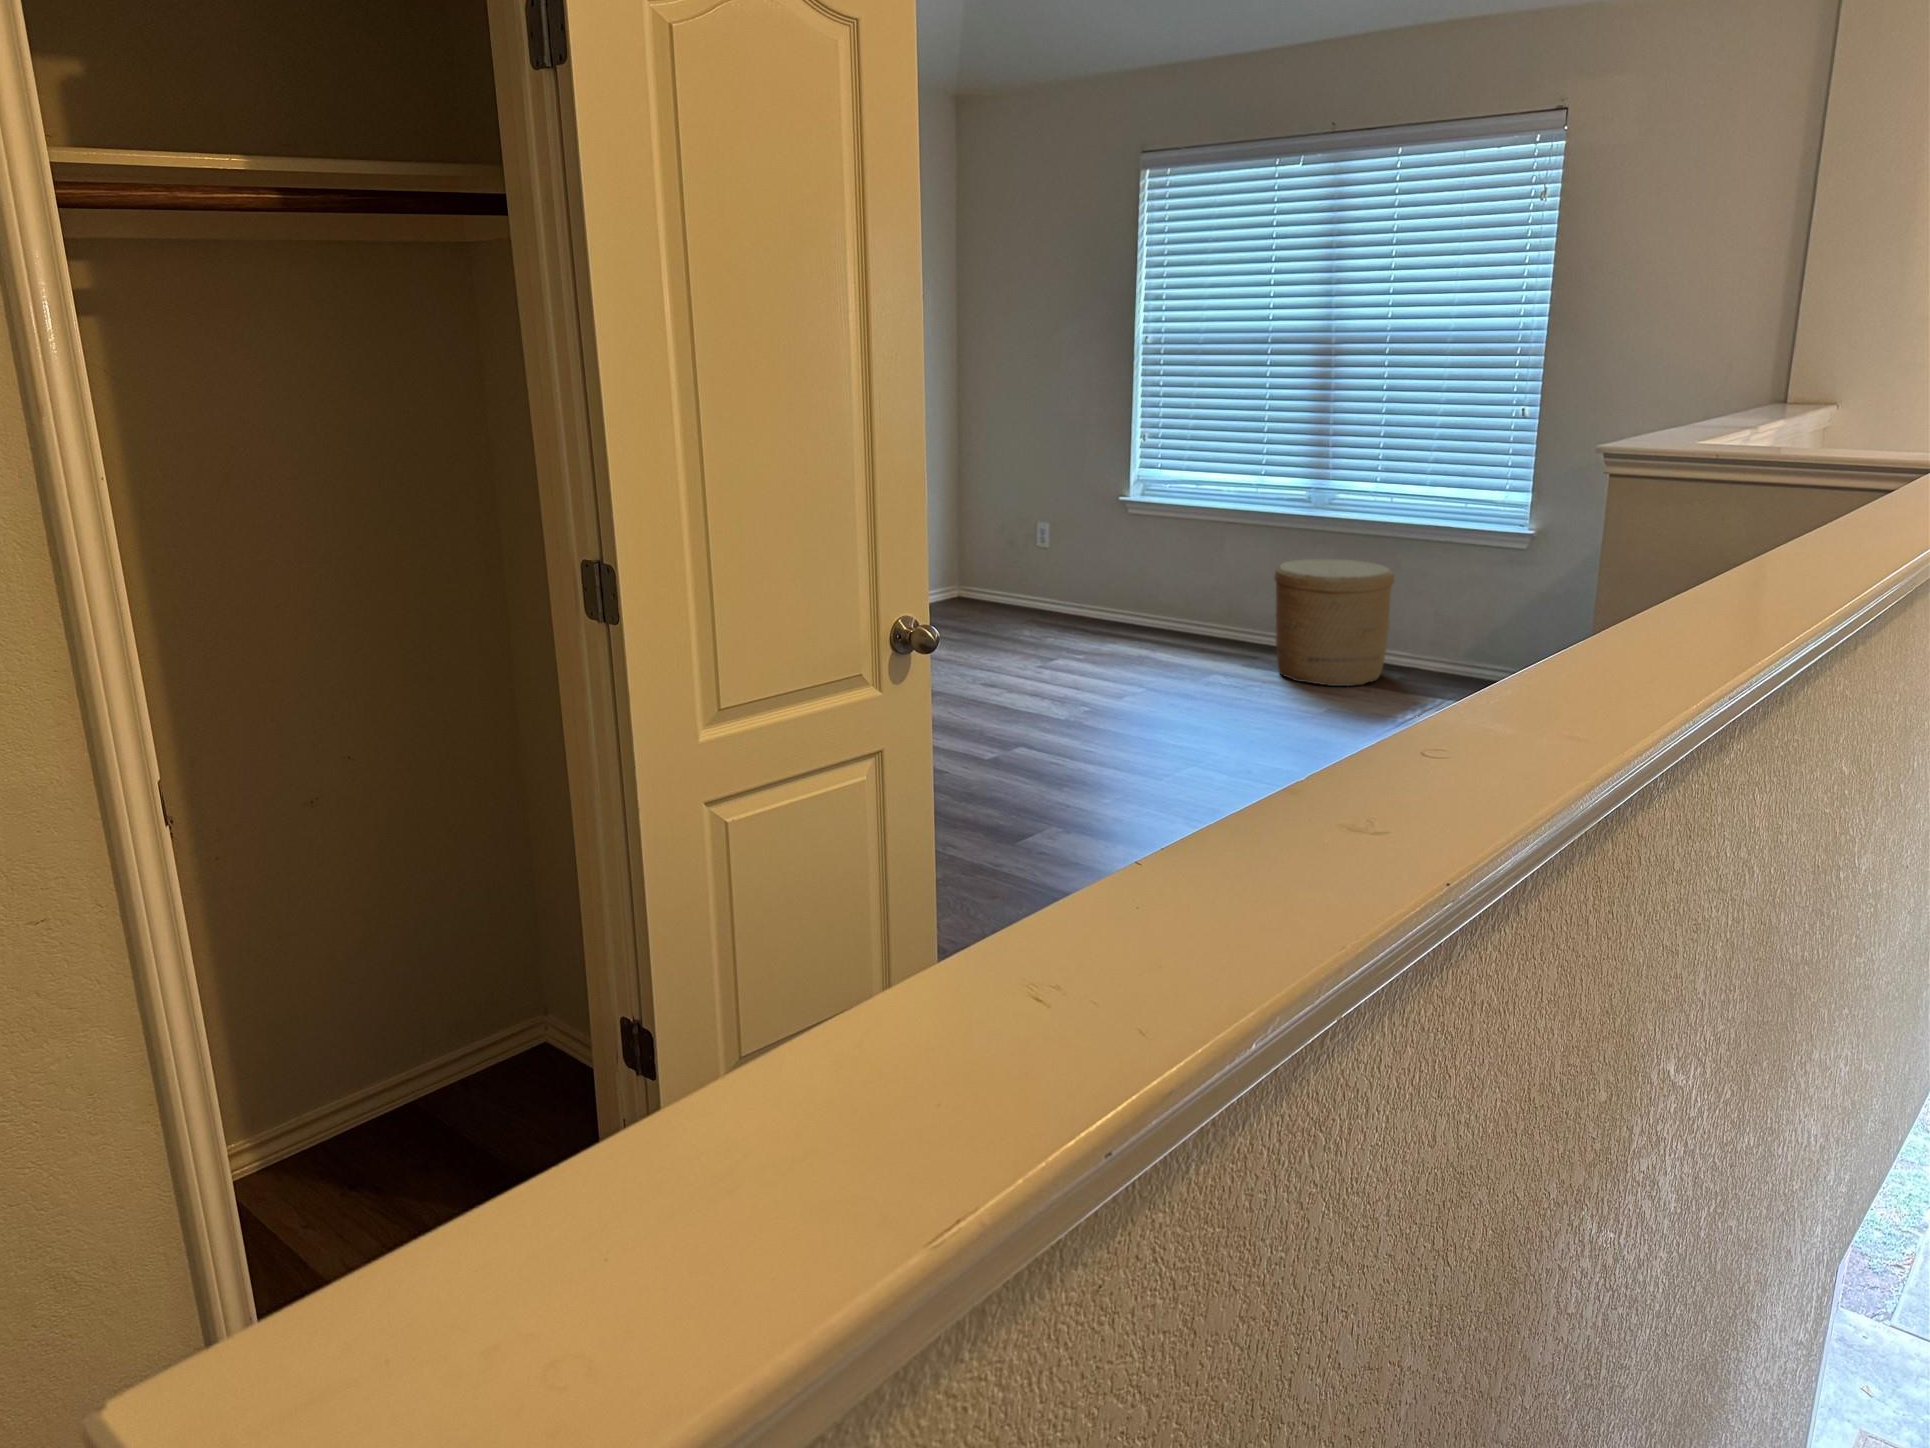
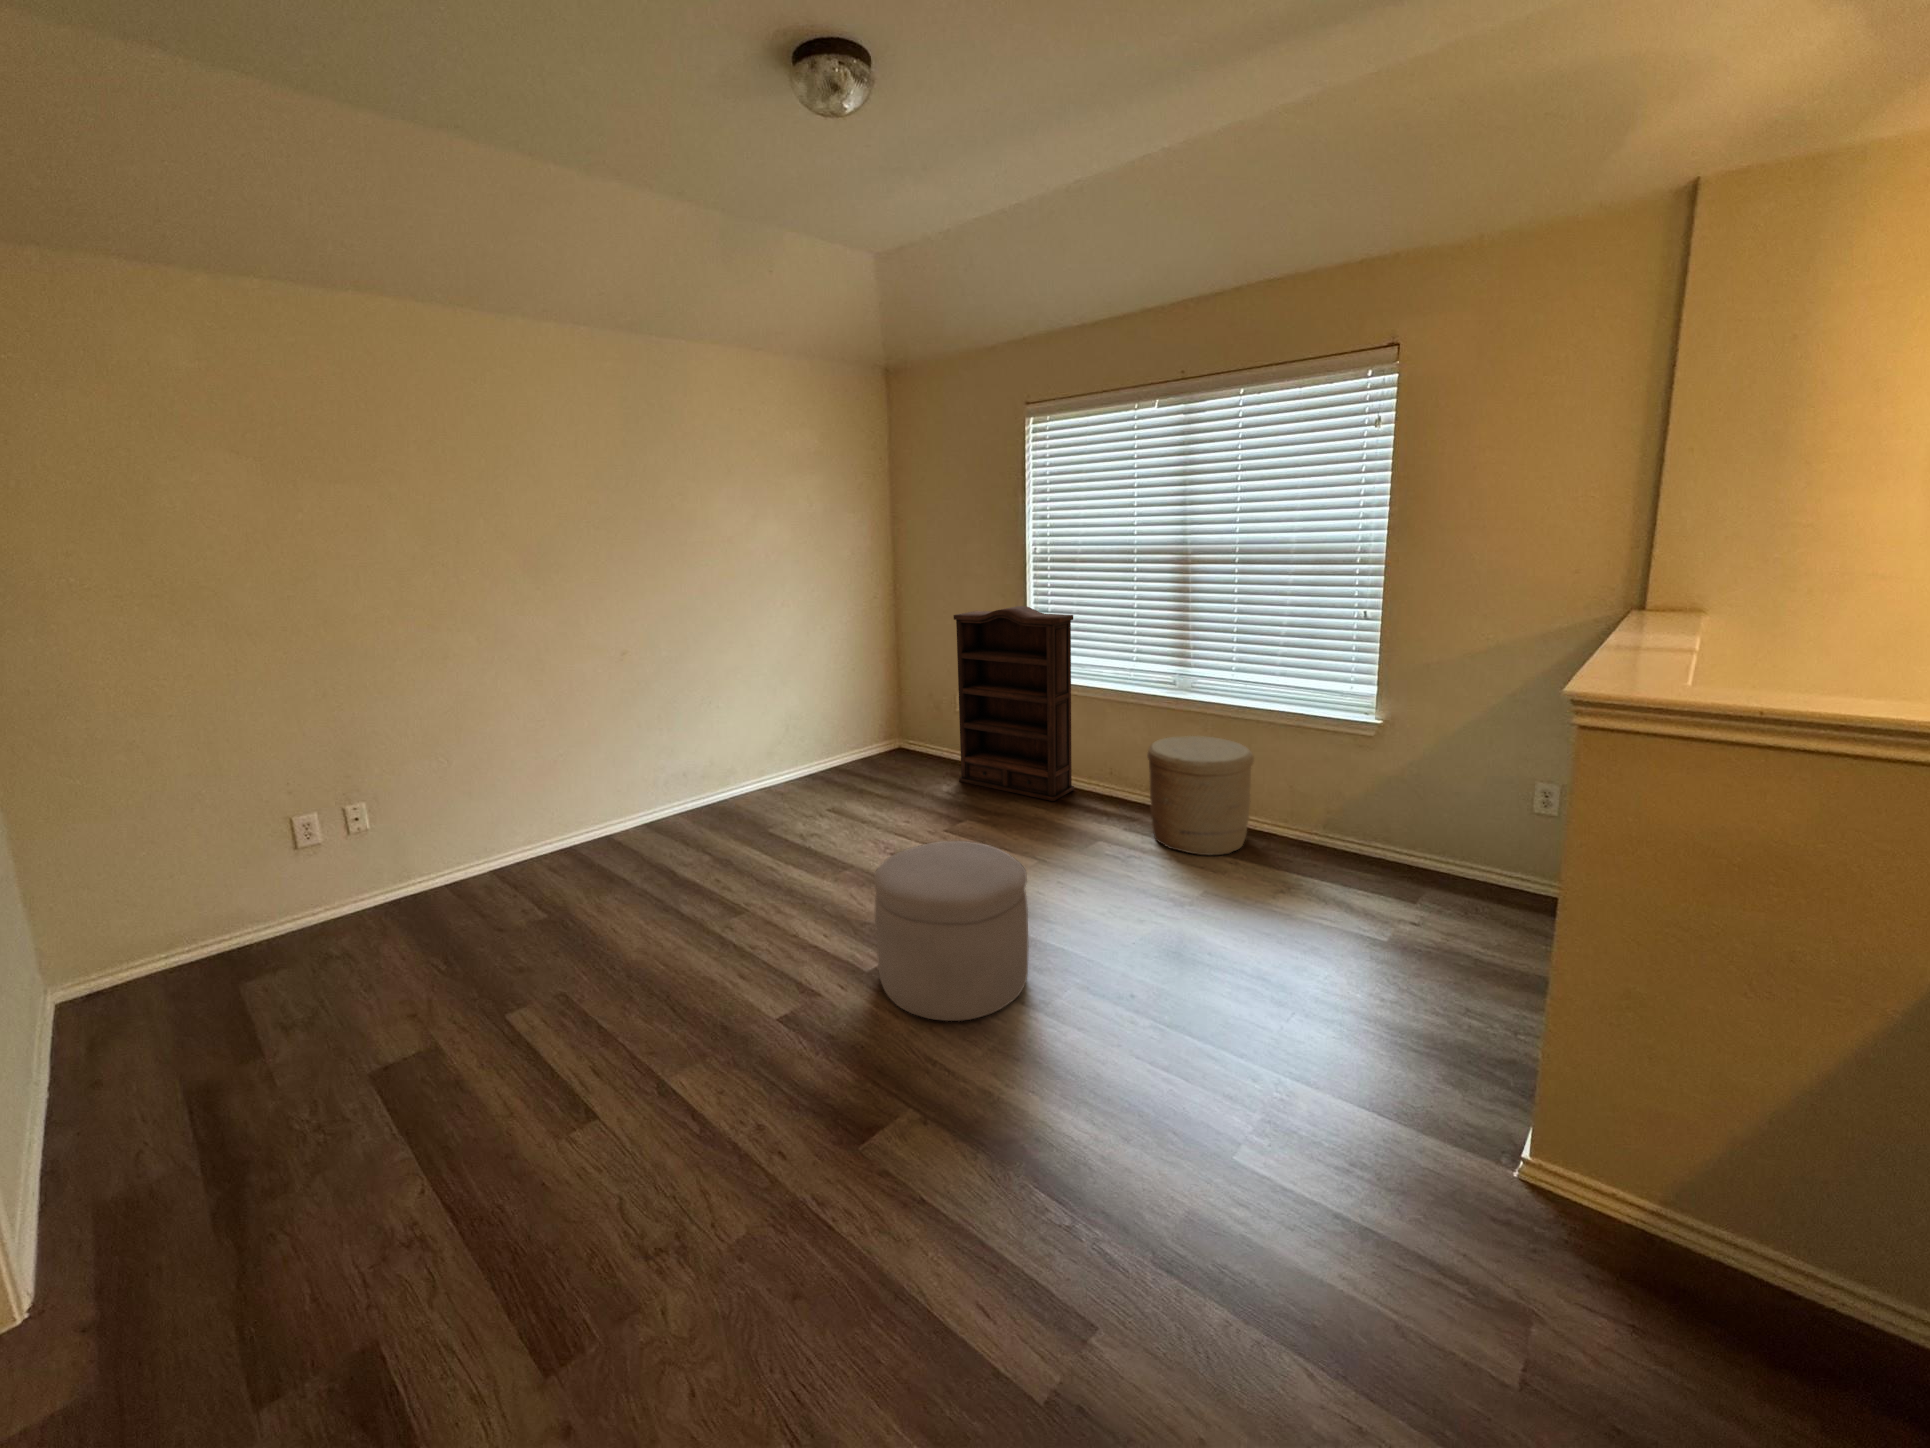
bookshelf: none [1042,408,1191,644] -> present [954,606,1074,801]
ottoman: none [996,633,1149,786] -> present [874,841,1029,1021]

